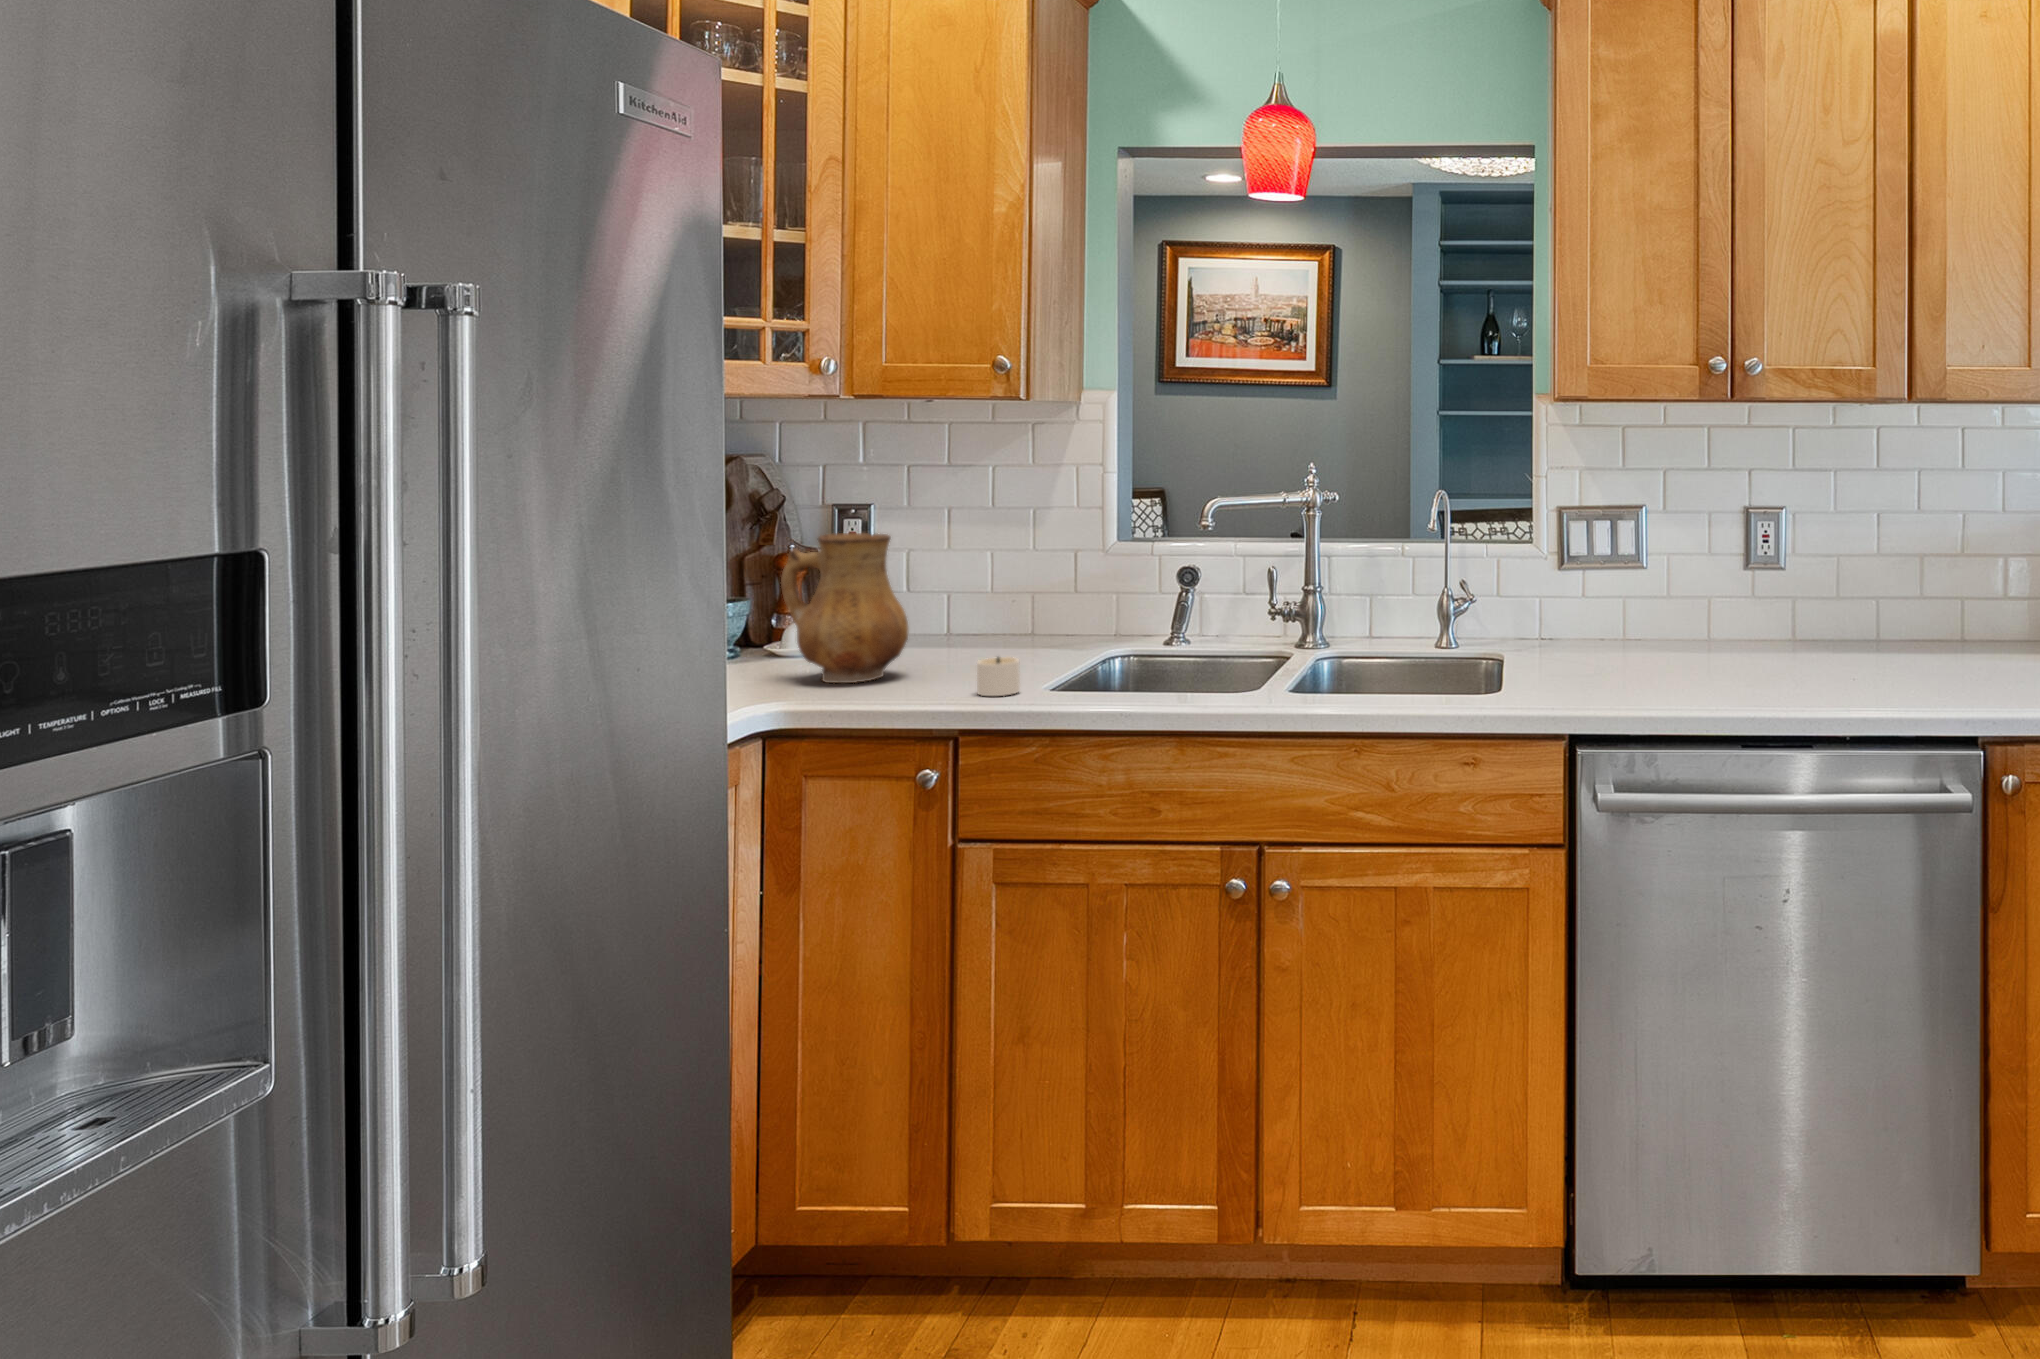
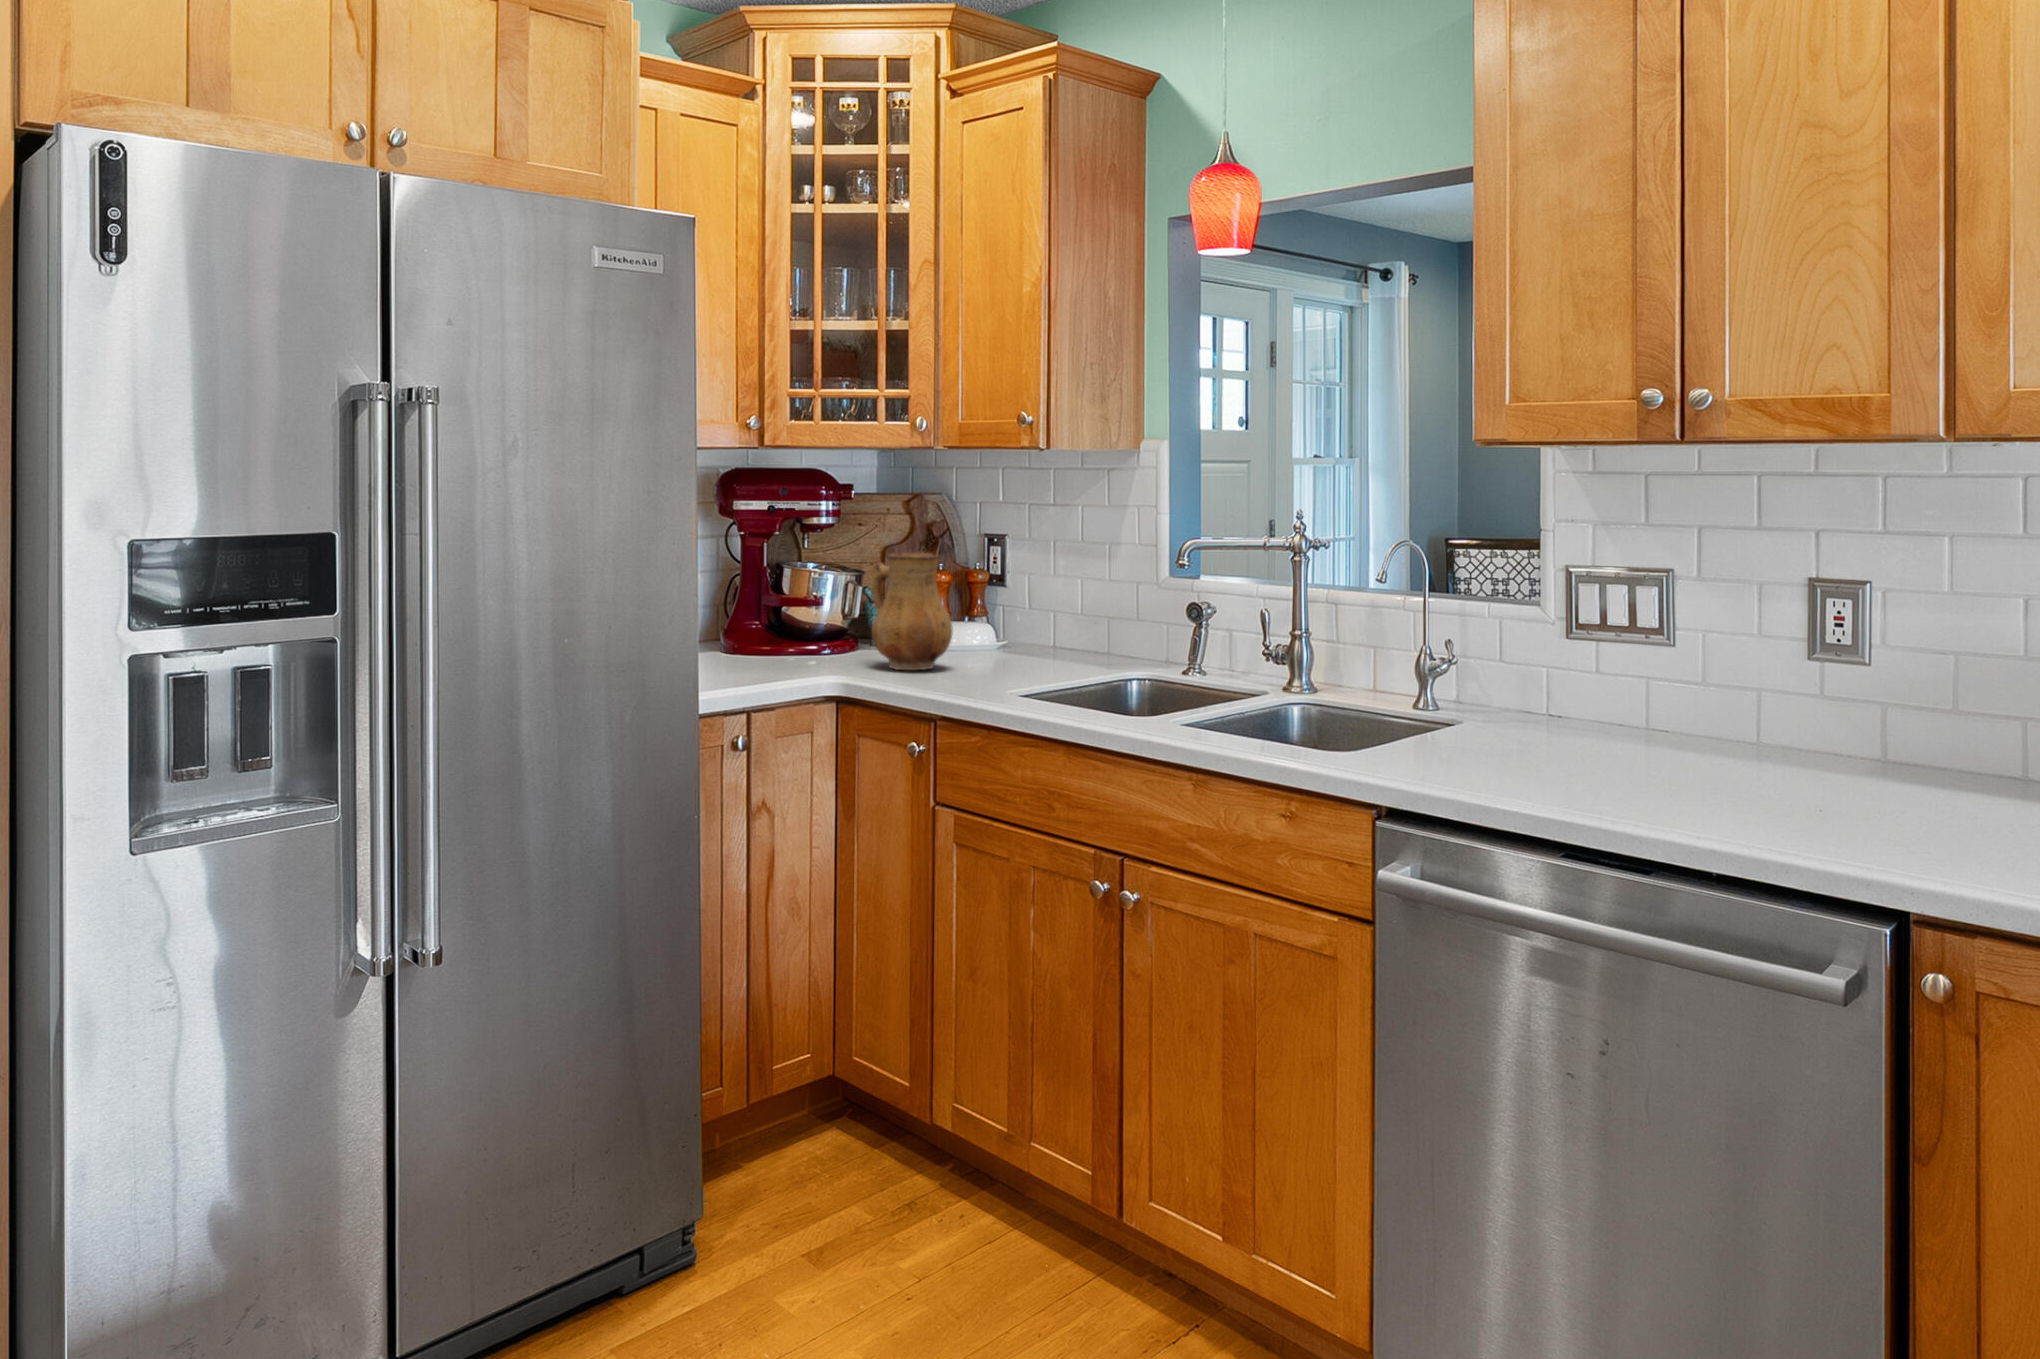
candle: present [977,657,1020,696] -> none [944,658,994,691]

